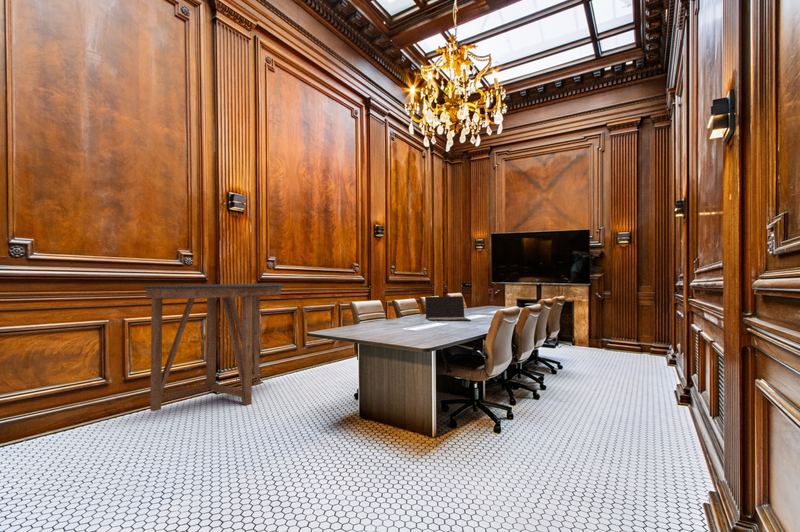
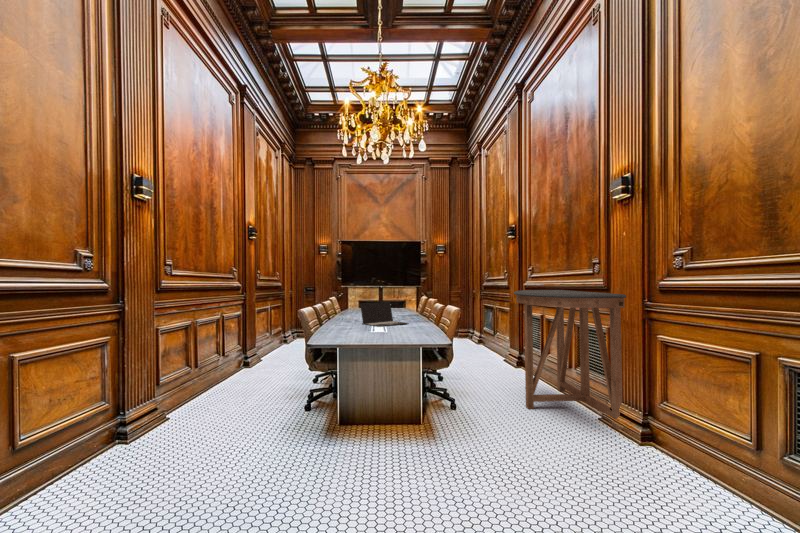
console table: present [143,284,283,411] -> present [514,290,626,429]

